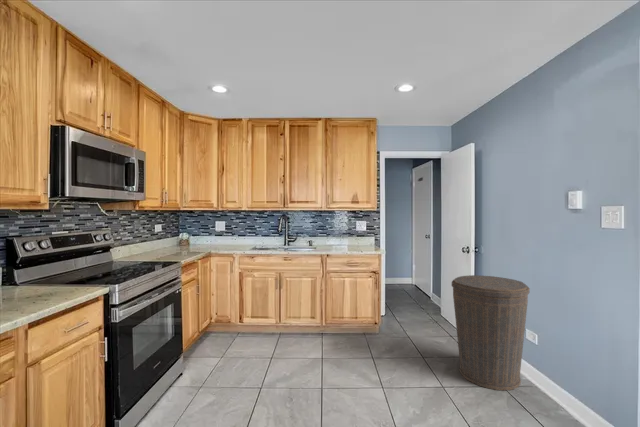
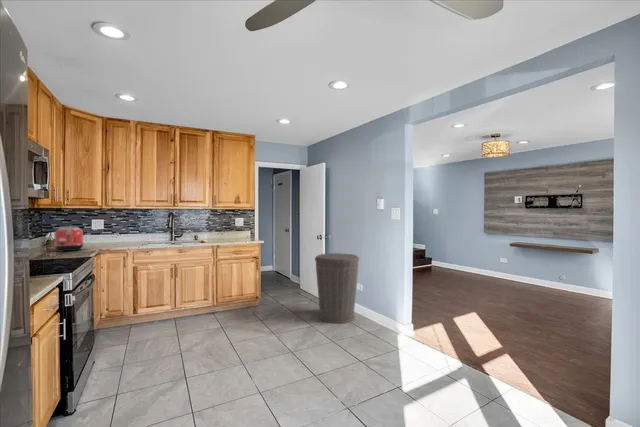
toaster: none [169,229,196,254] -> present [55,227,84,252]

